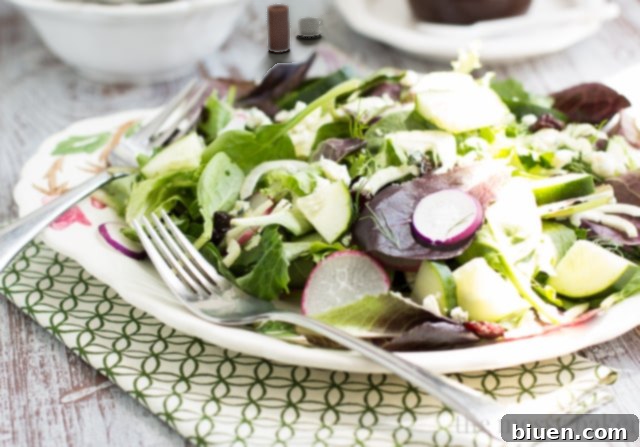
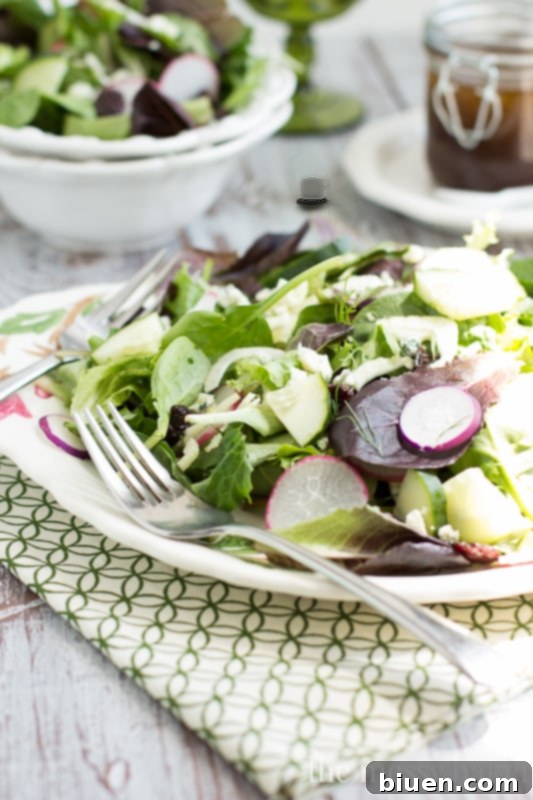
candle: present [267,4,290,53] -> none [262,161,288,219]

